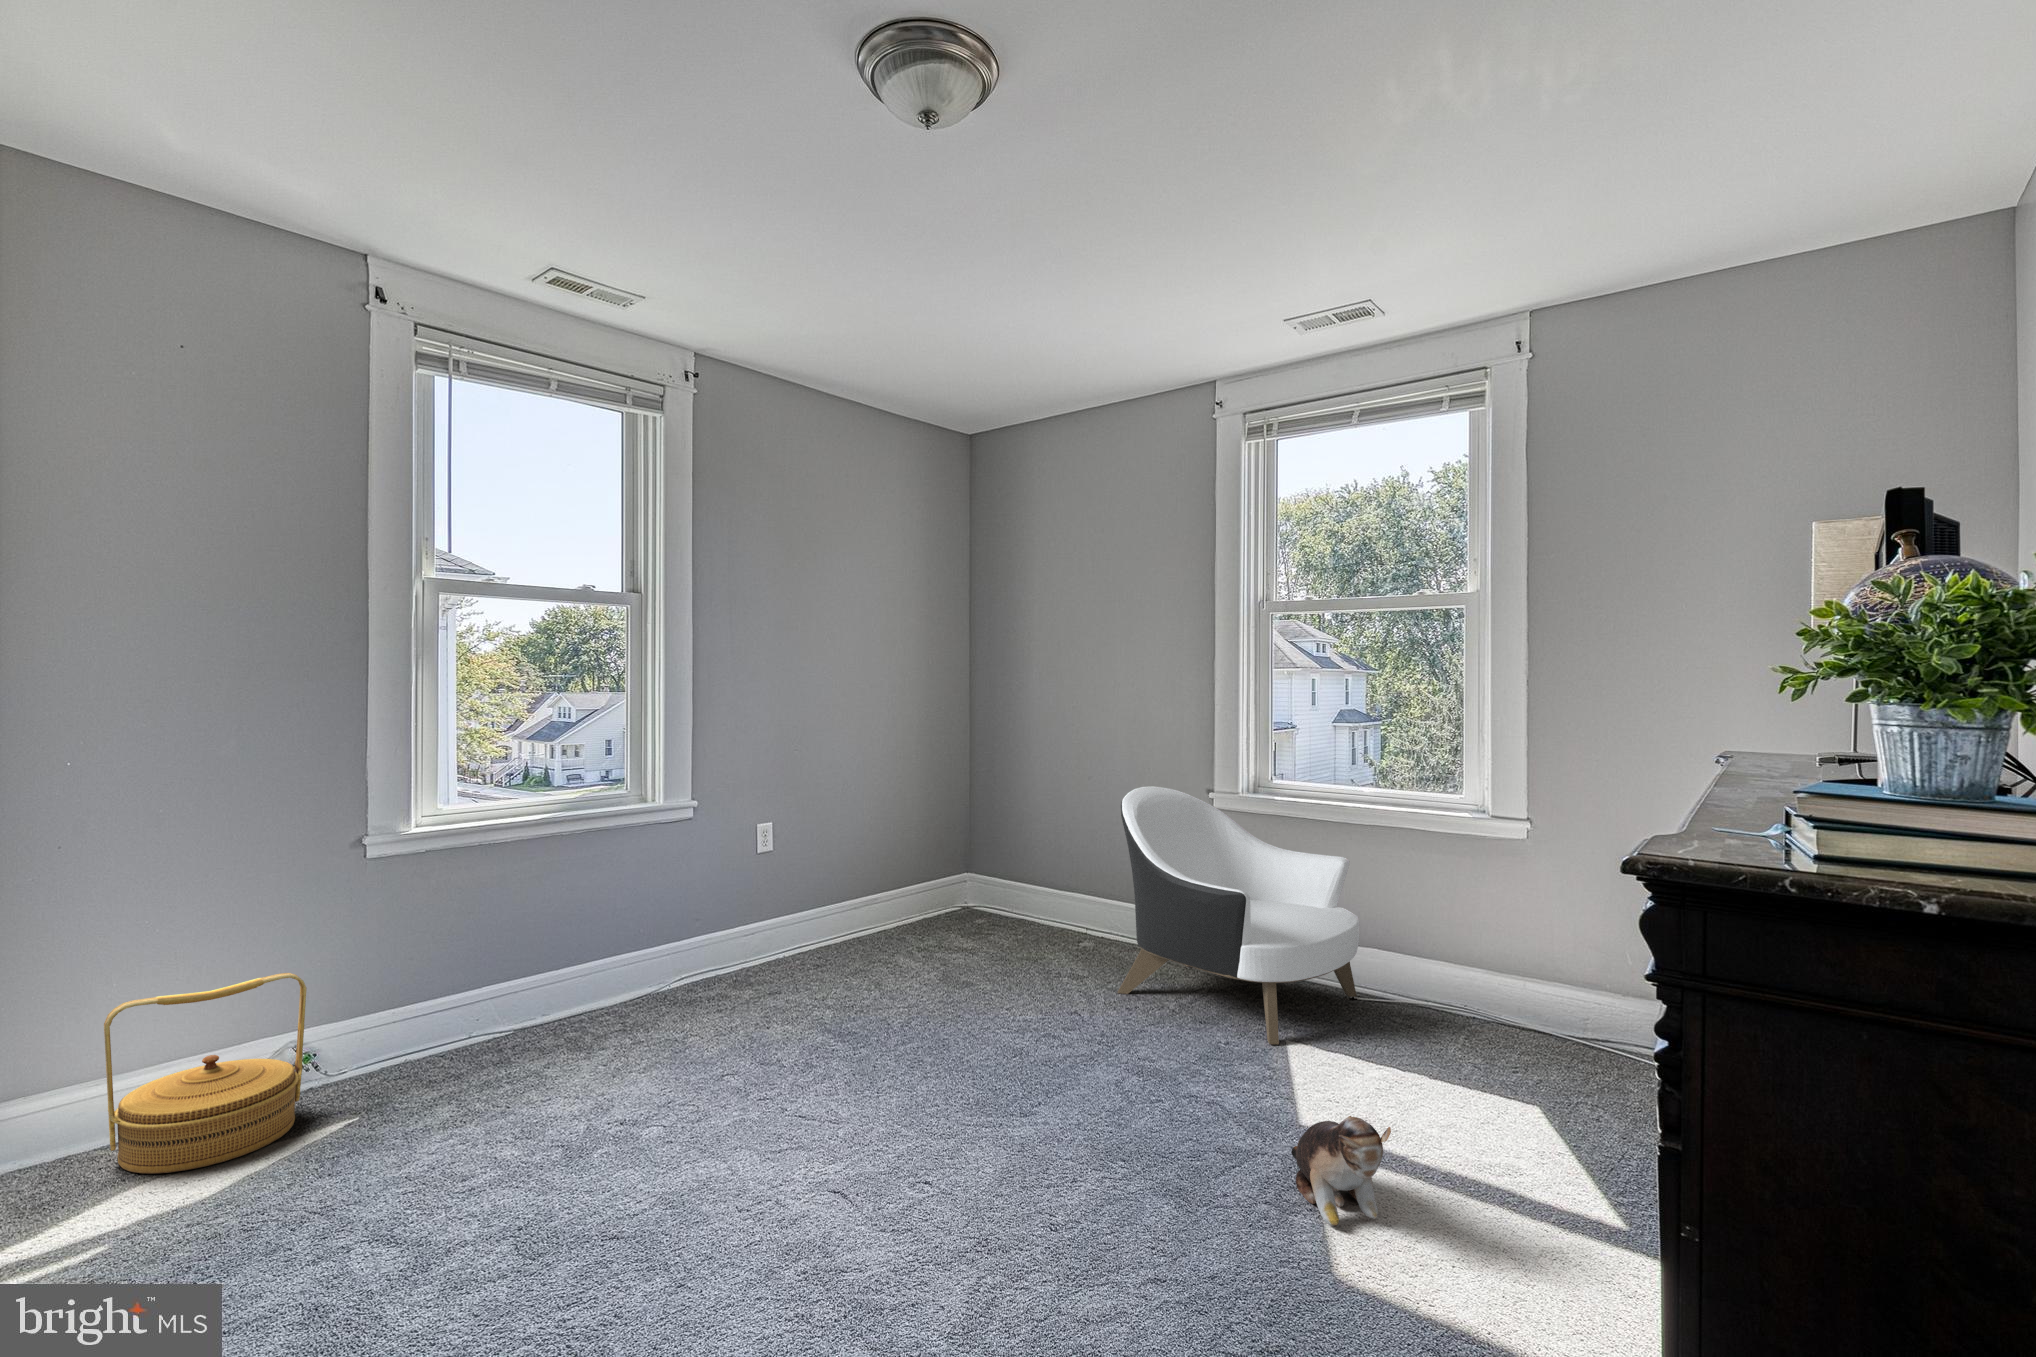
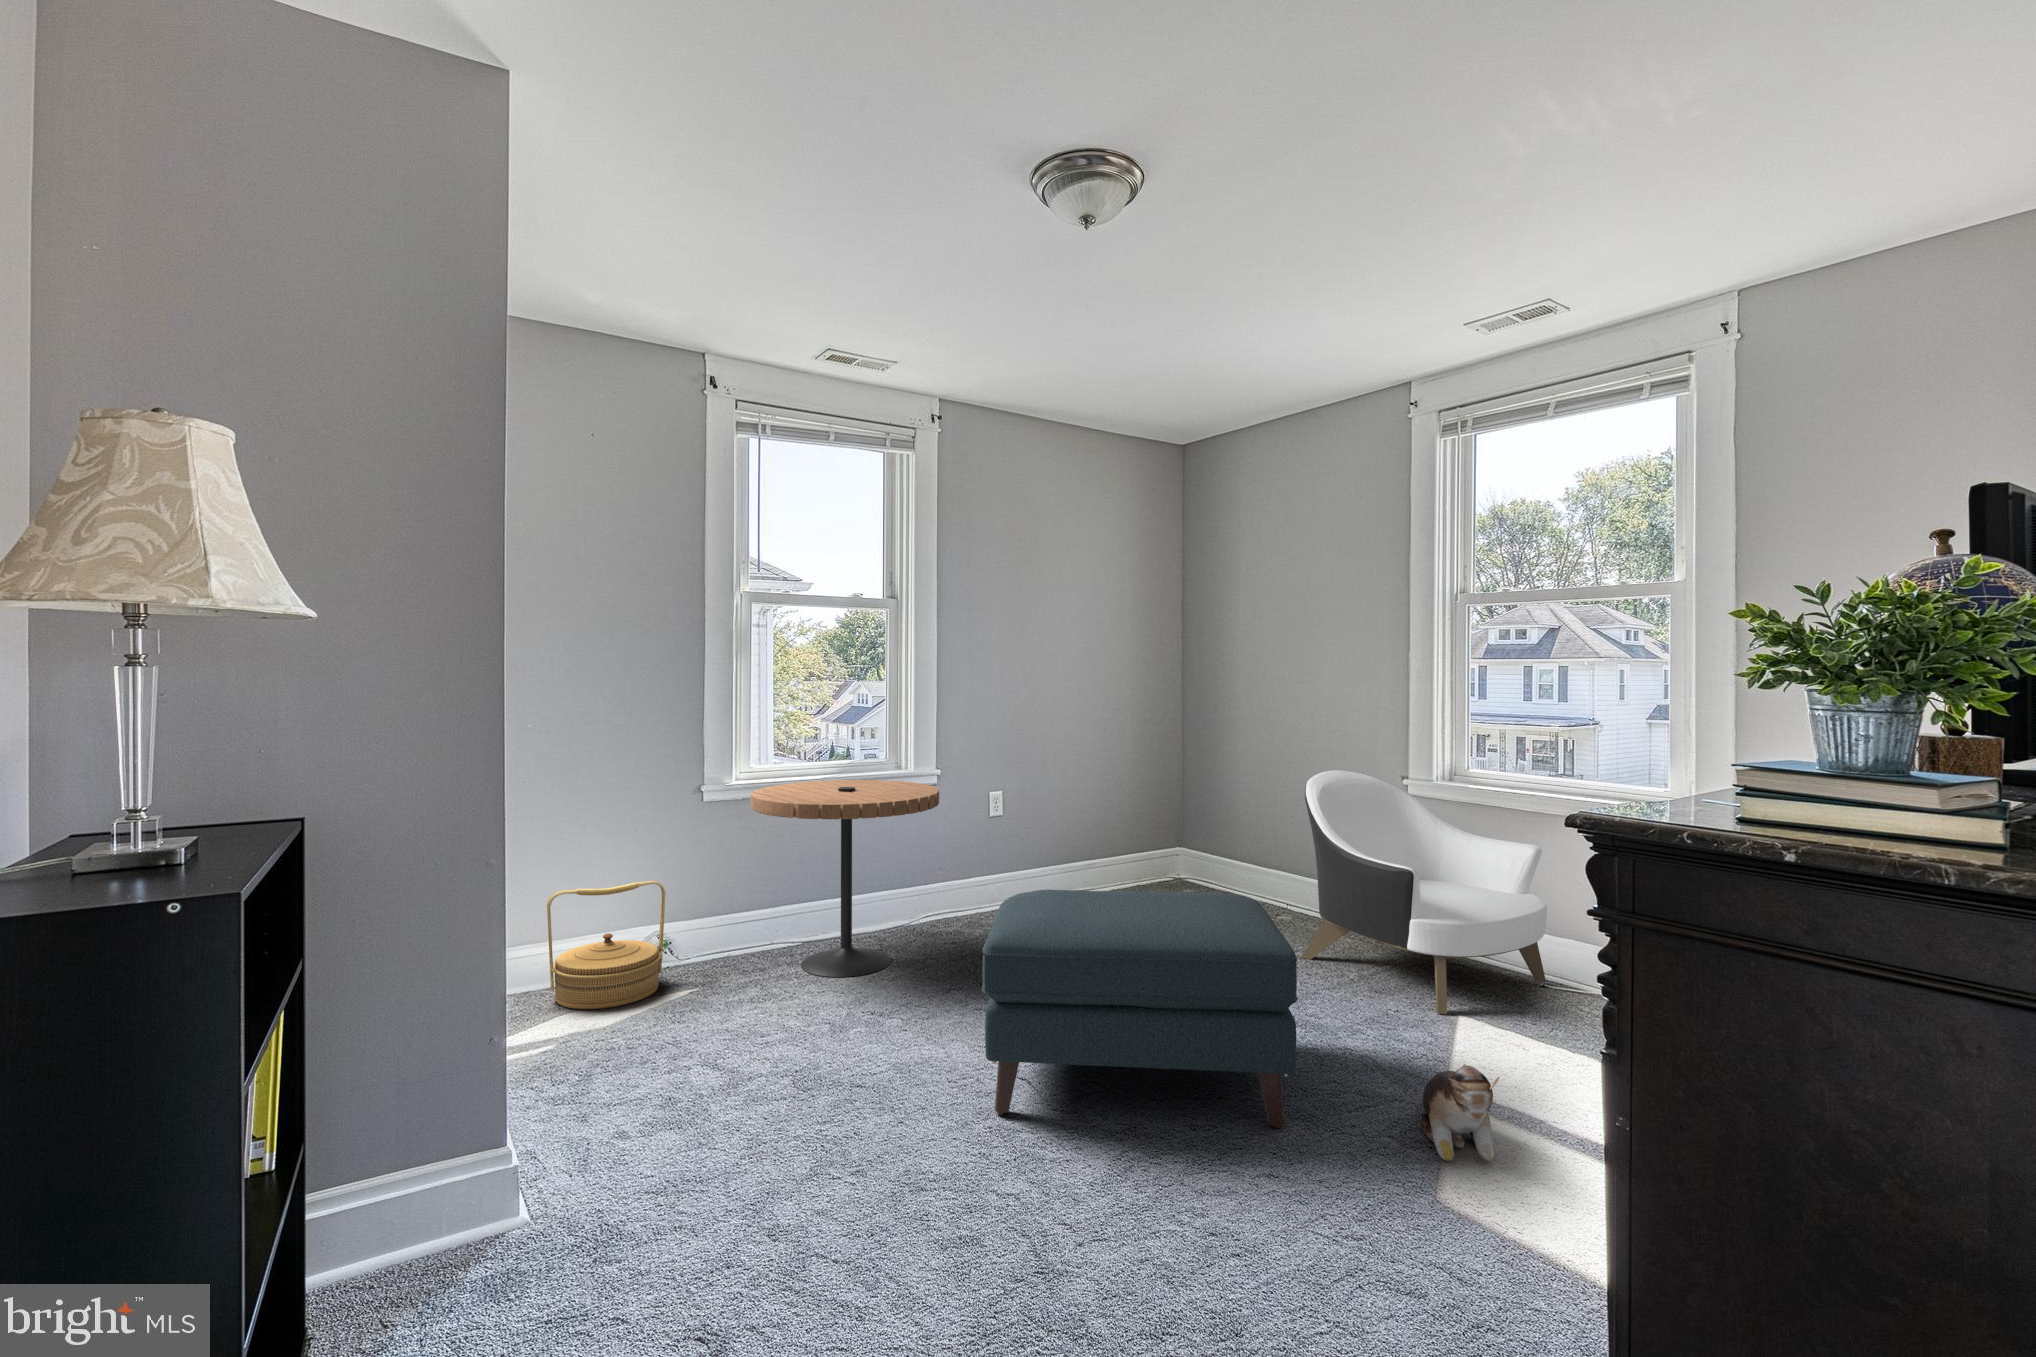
side table: none [439,817,702,1077] -> present [750,780,939,977]
ottoman: none [791,937,1170,1249] -> present [982,889,1297,1128]

